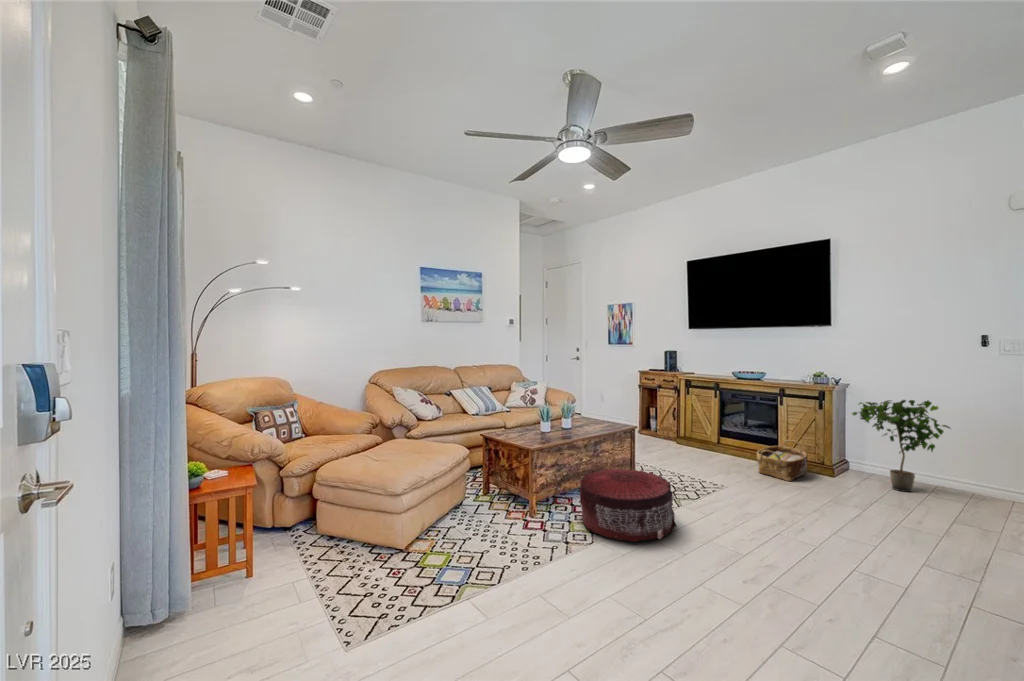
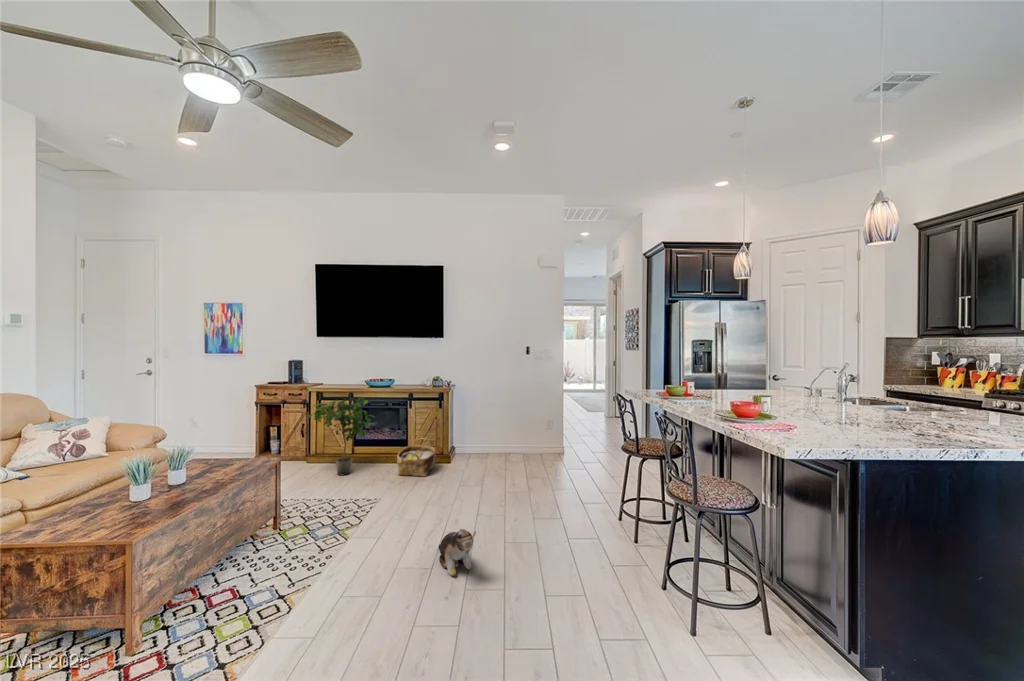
potted plant: present [852,400,950,492] -> present [308,397,374,475]
pouf: present [579,468,677,542] -> none [224,511,360,627]
plush toy: none [752,522,785,569] -> present [438,529,476,576]

